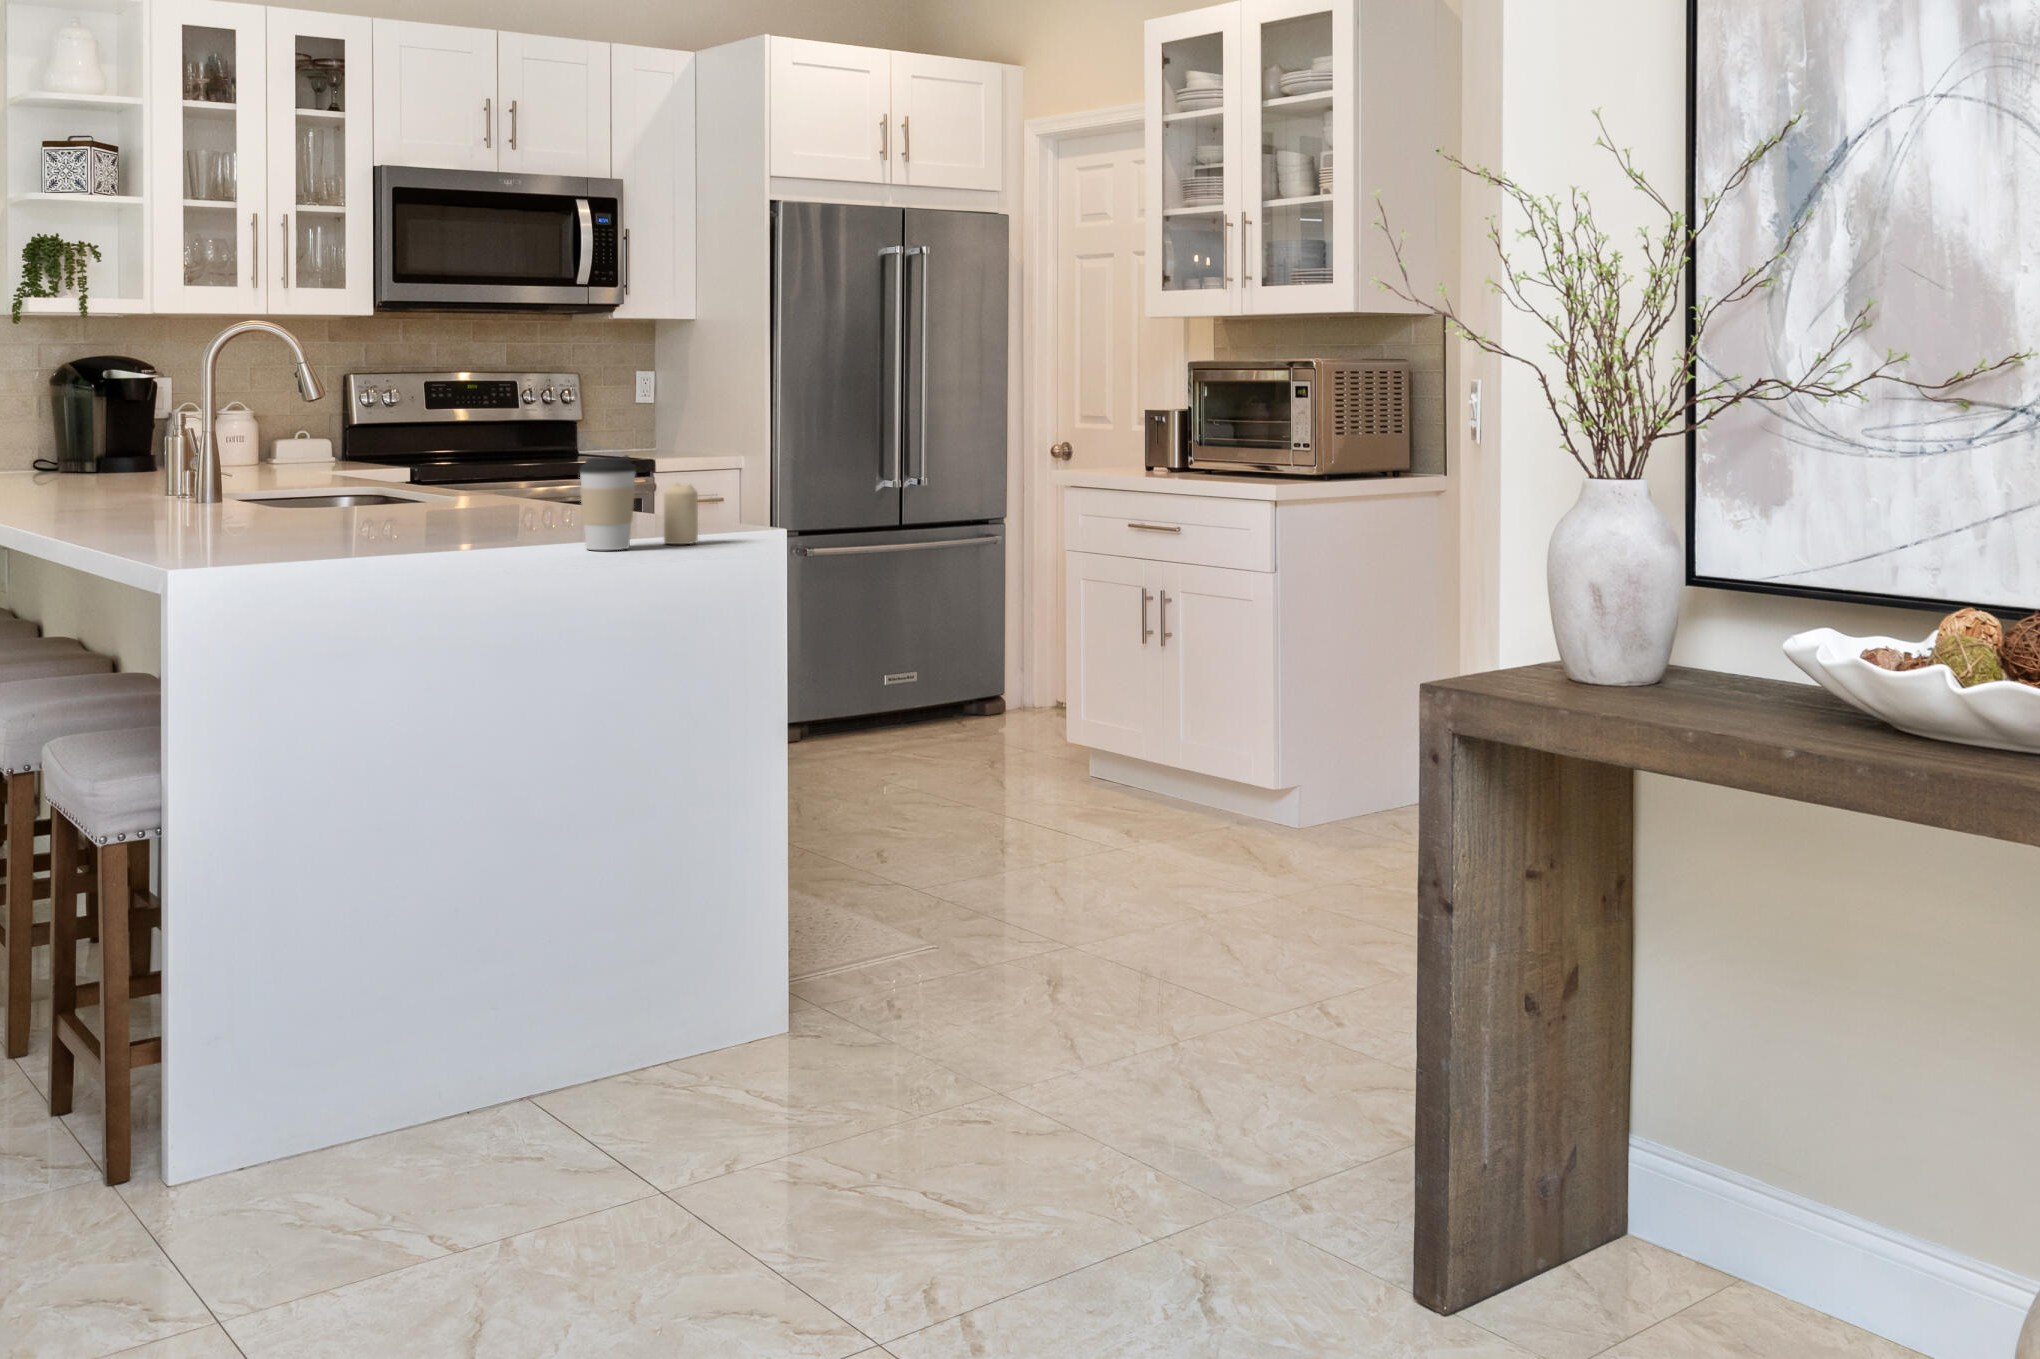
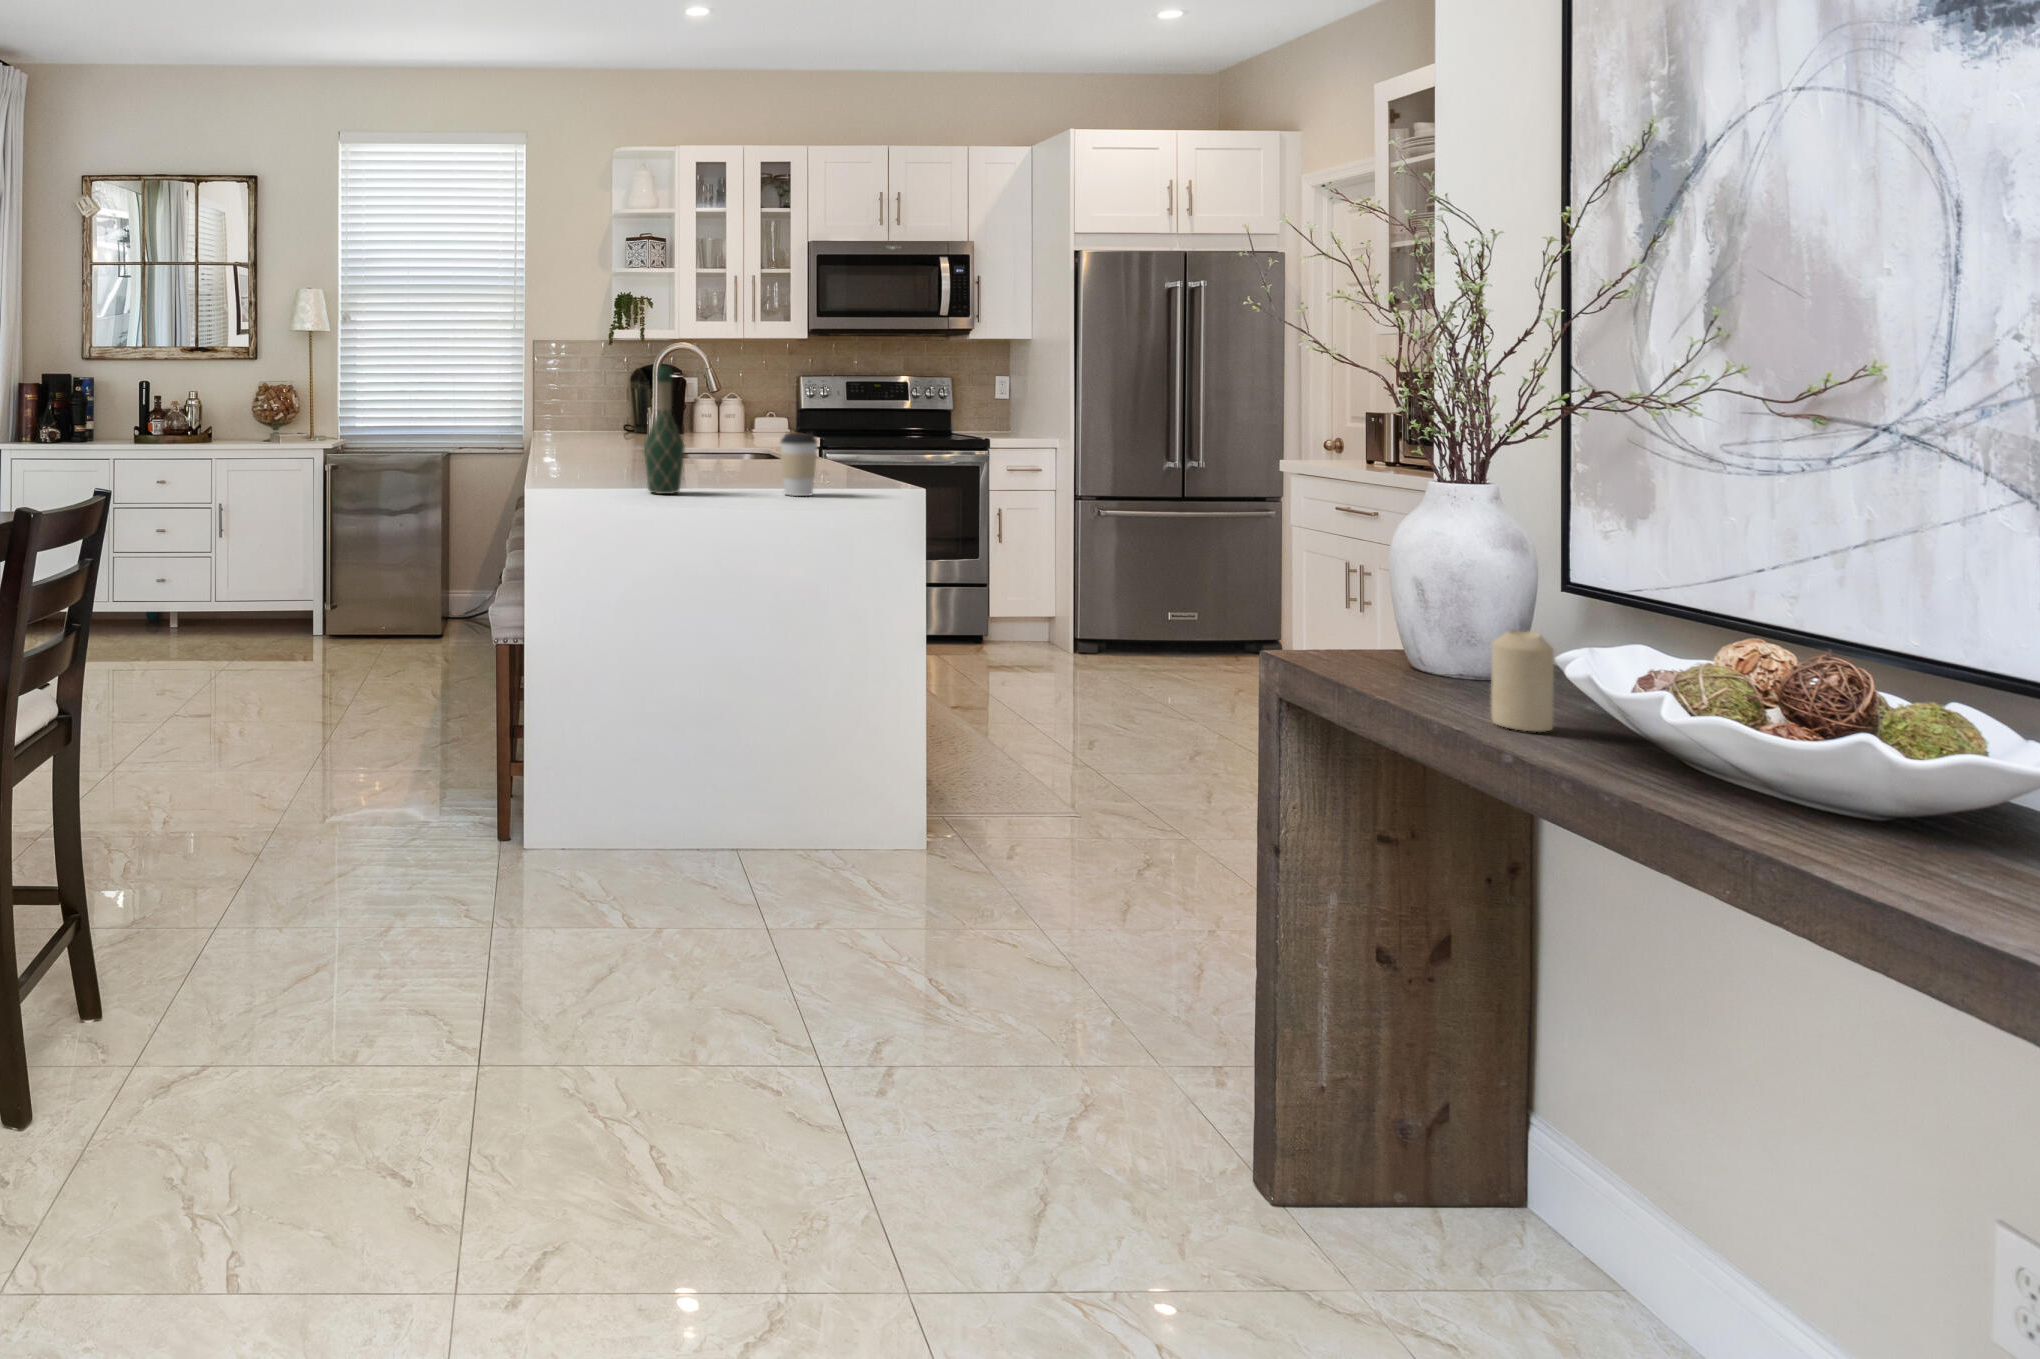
wine bottle: none [373,360,442,561] -> present [644,366,684,494]
candle: present [664,484,698,544] -> present [1491,629,1554,732]

